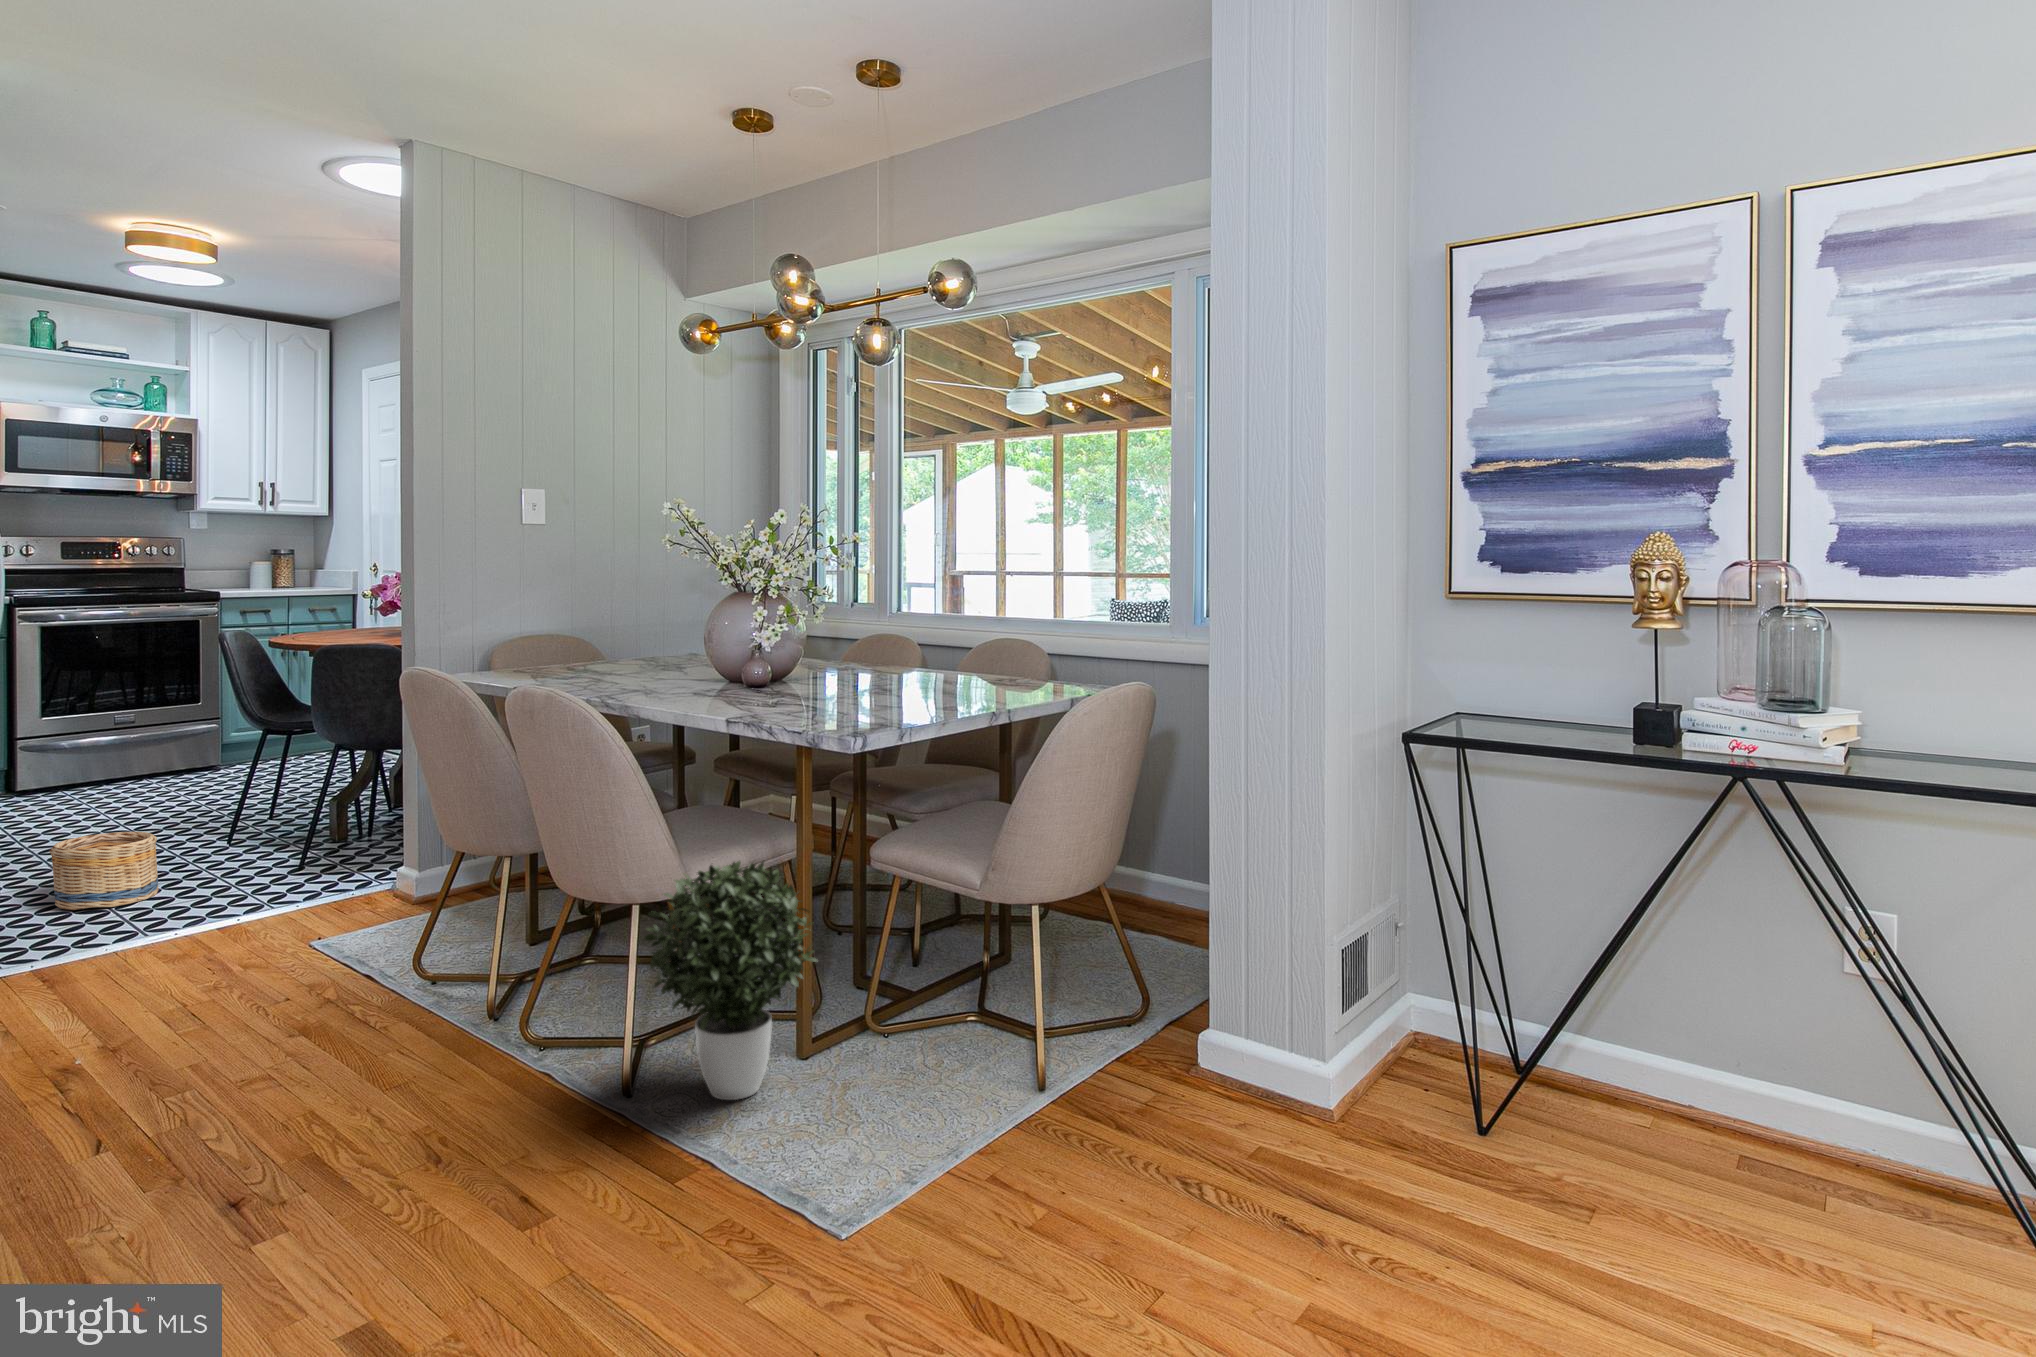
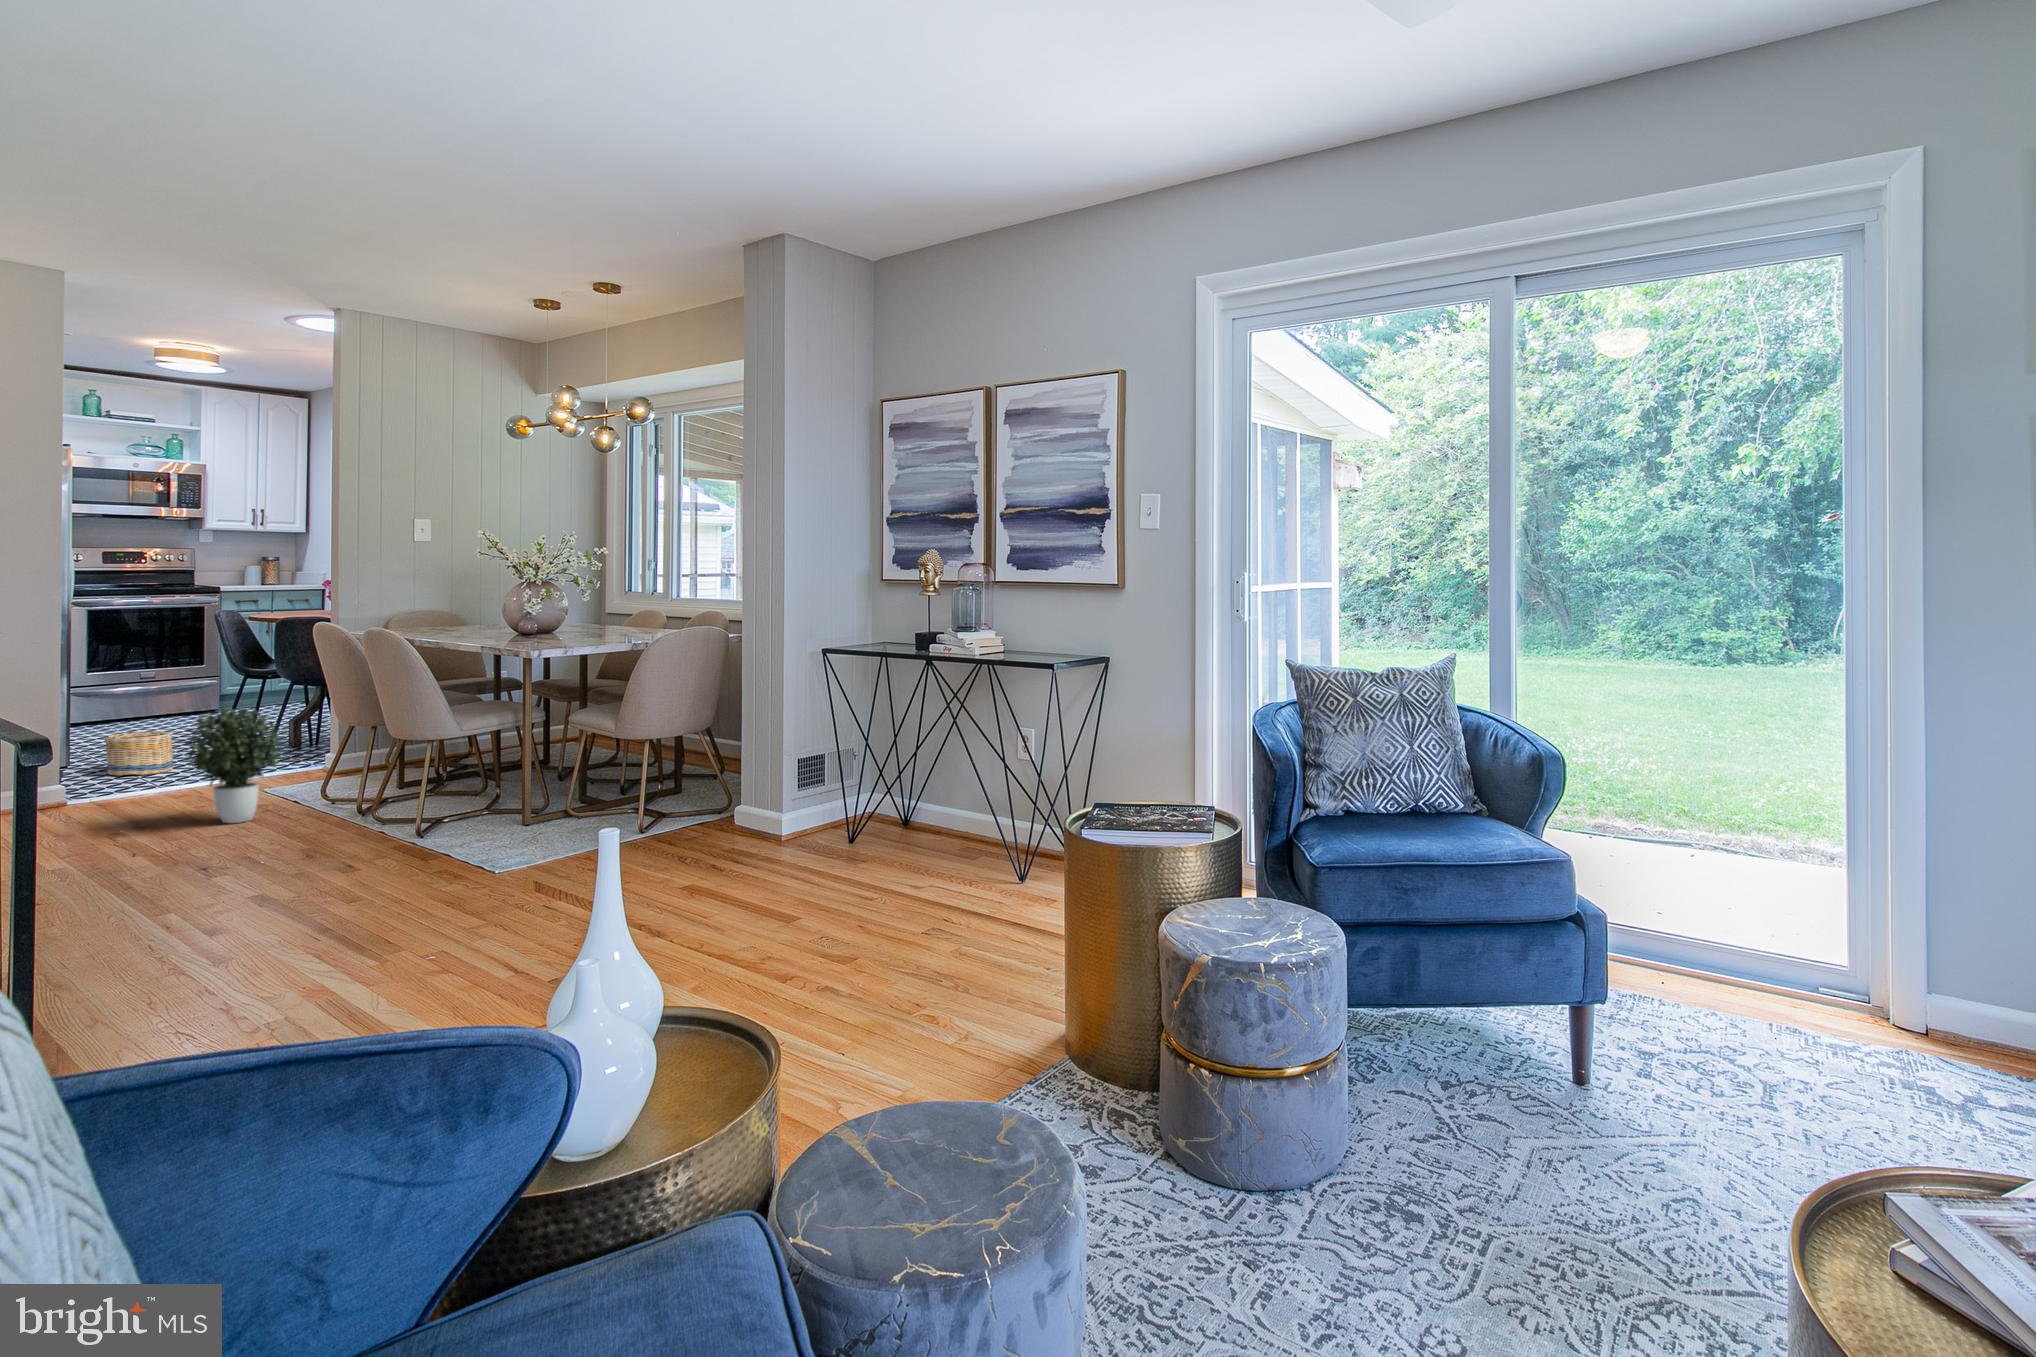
potted plant: present [645,861,818,1100] -> present [185,708,280,823]

